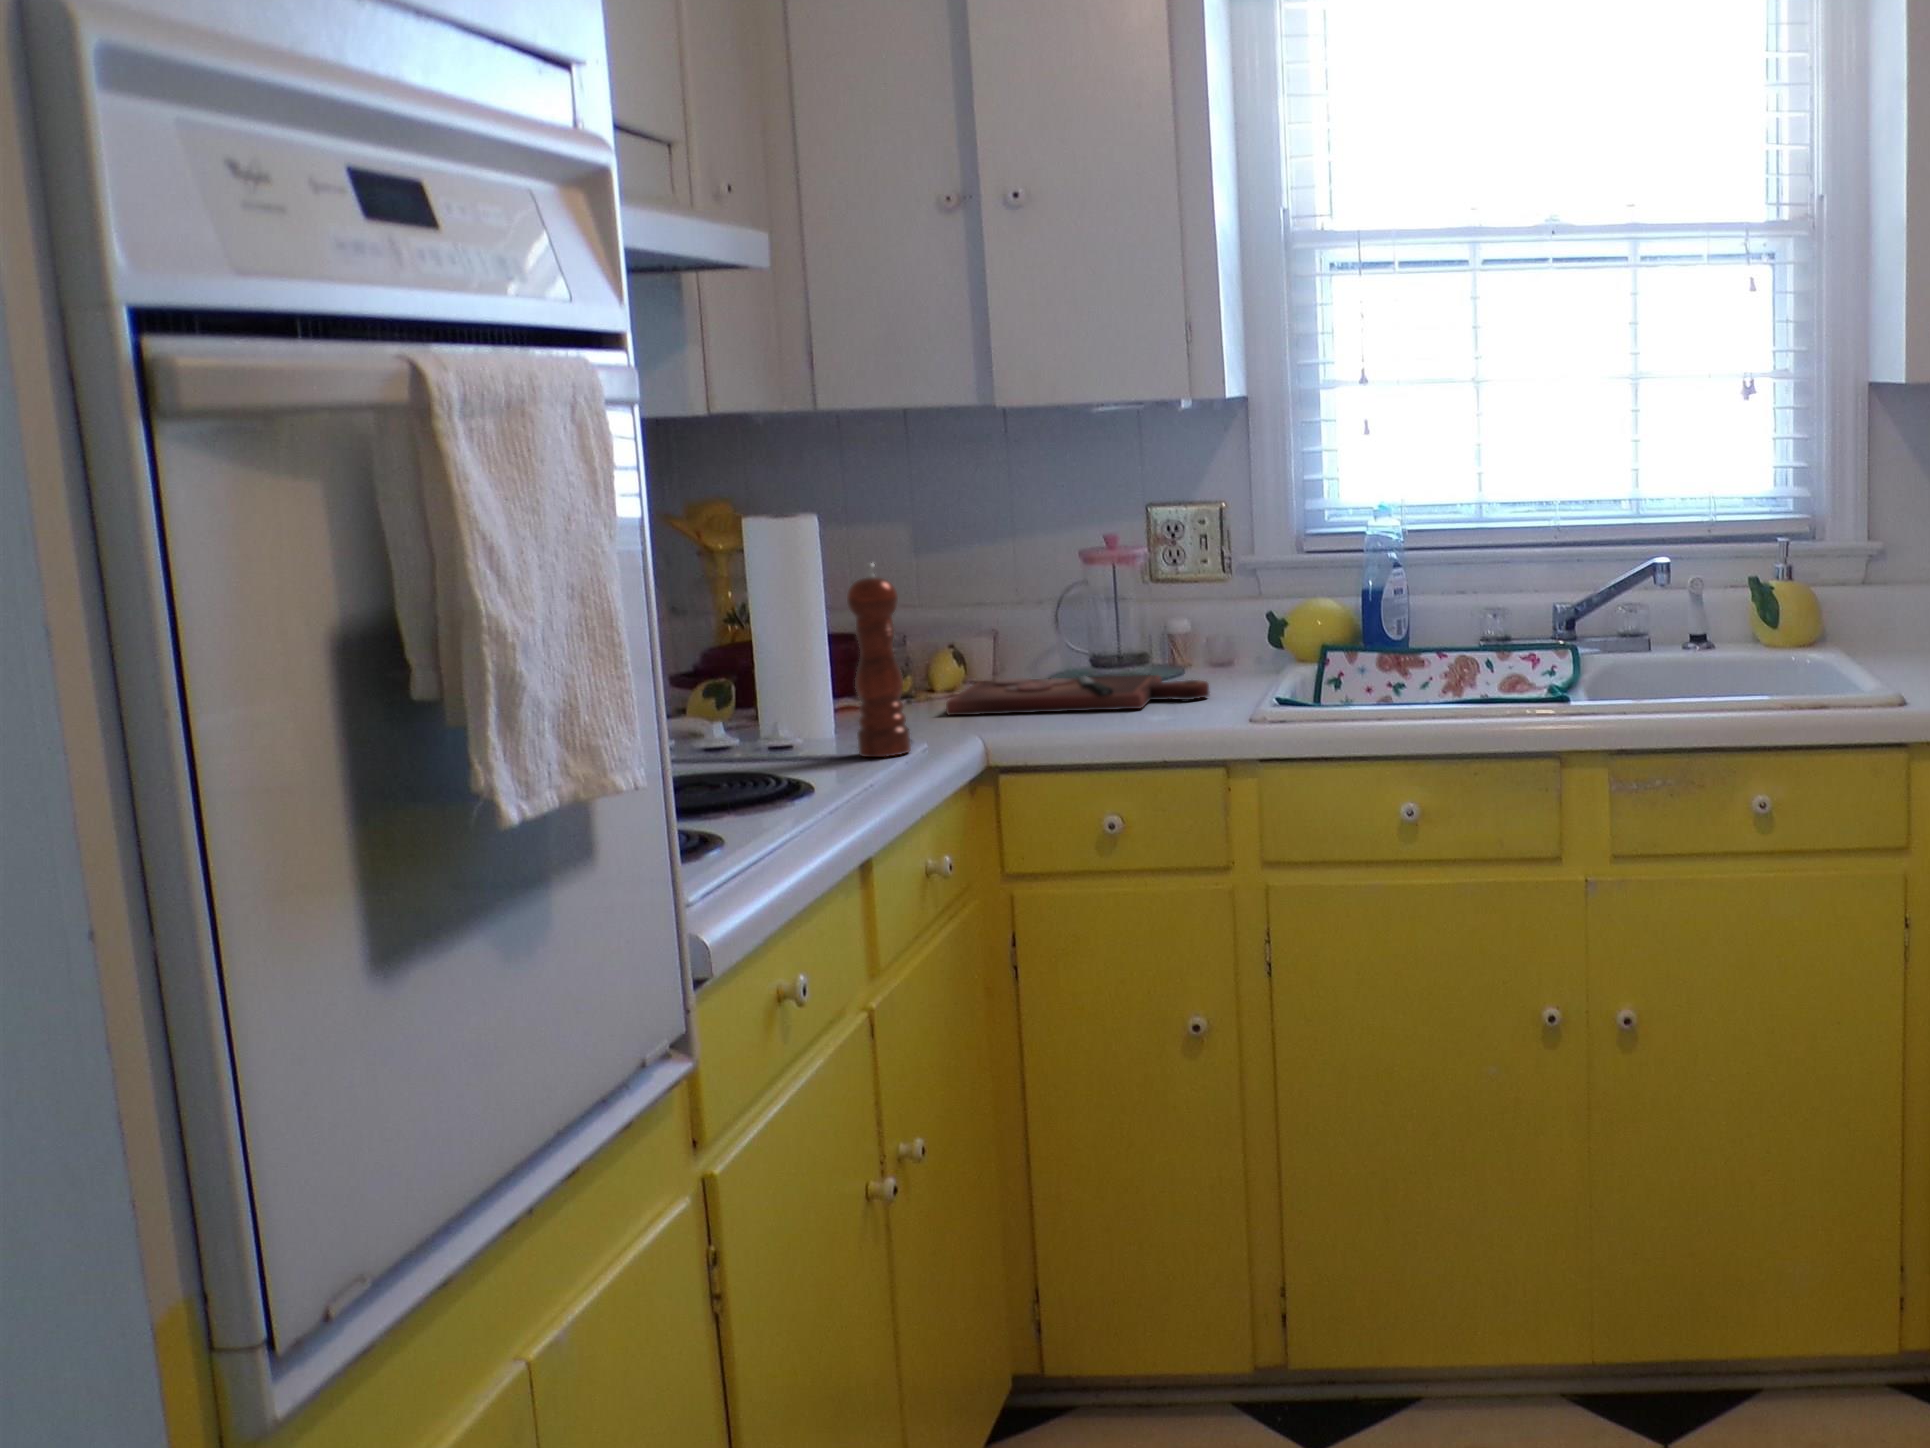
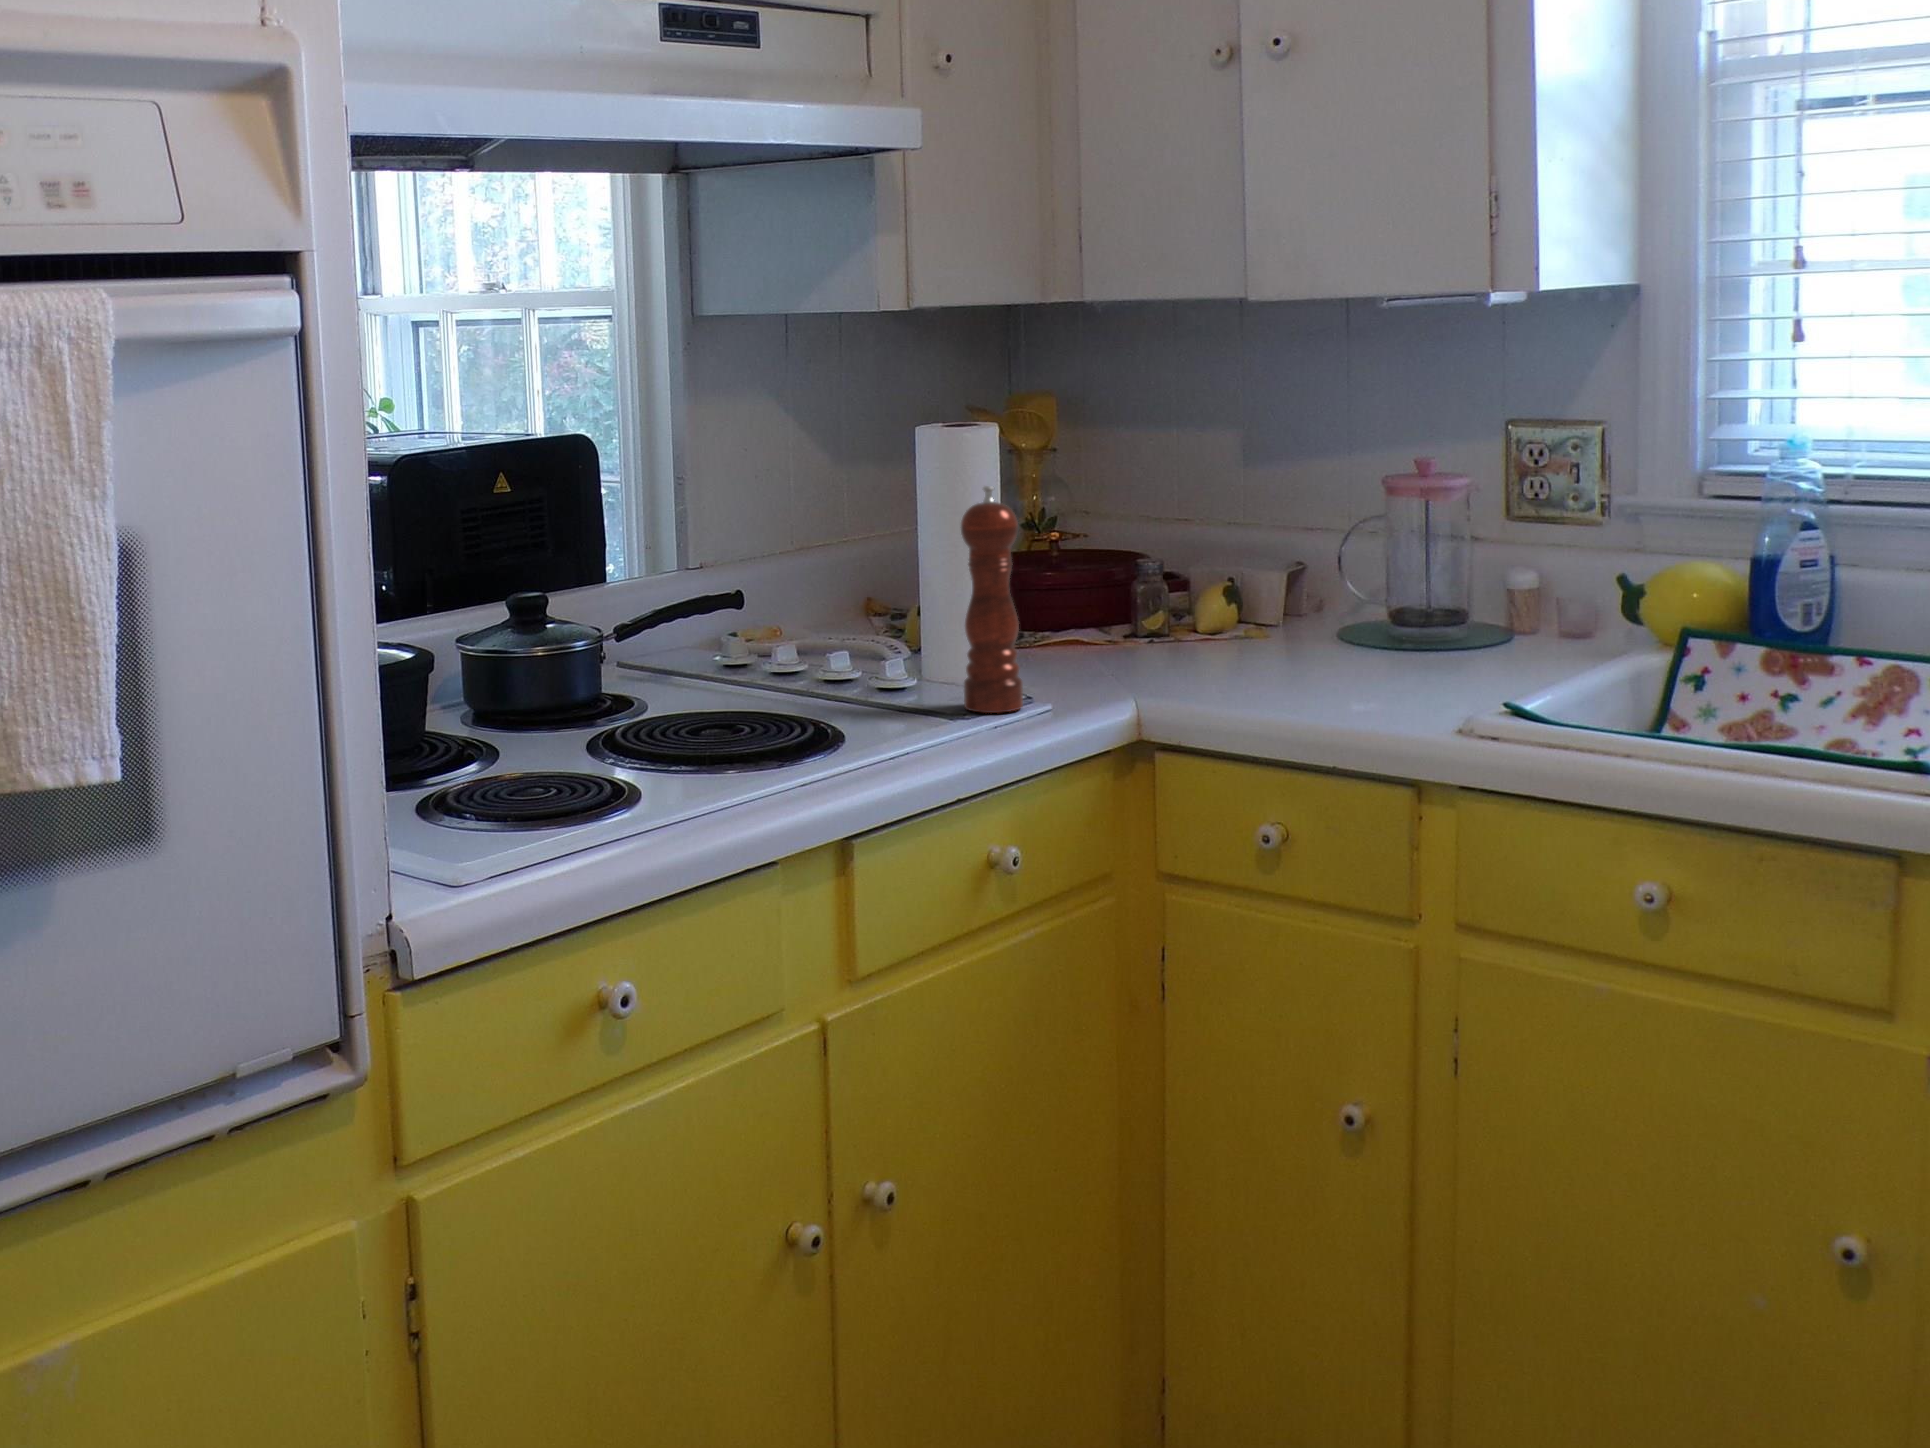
cutting board: present [946,675,1210,715] -> none [1144,627,1470,688]

